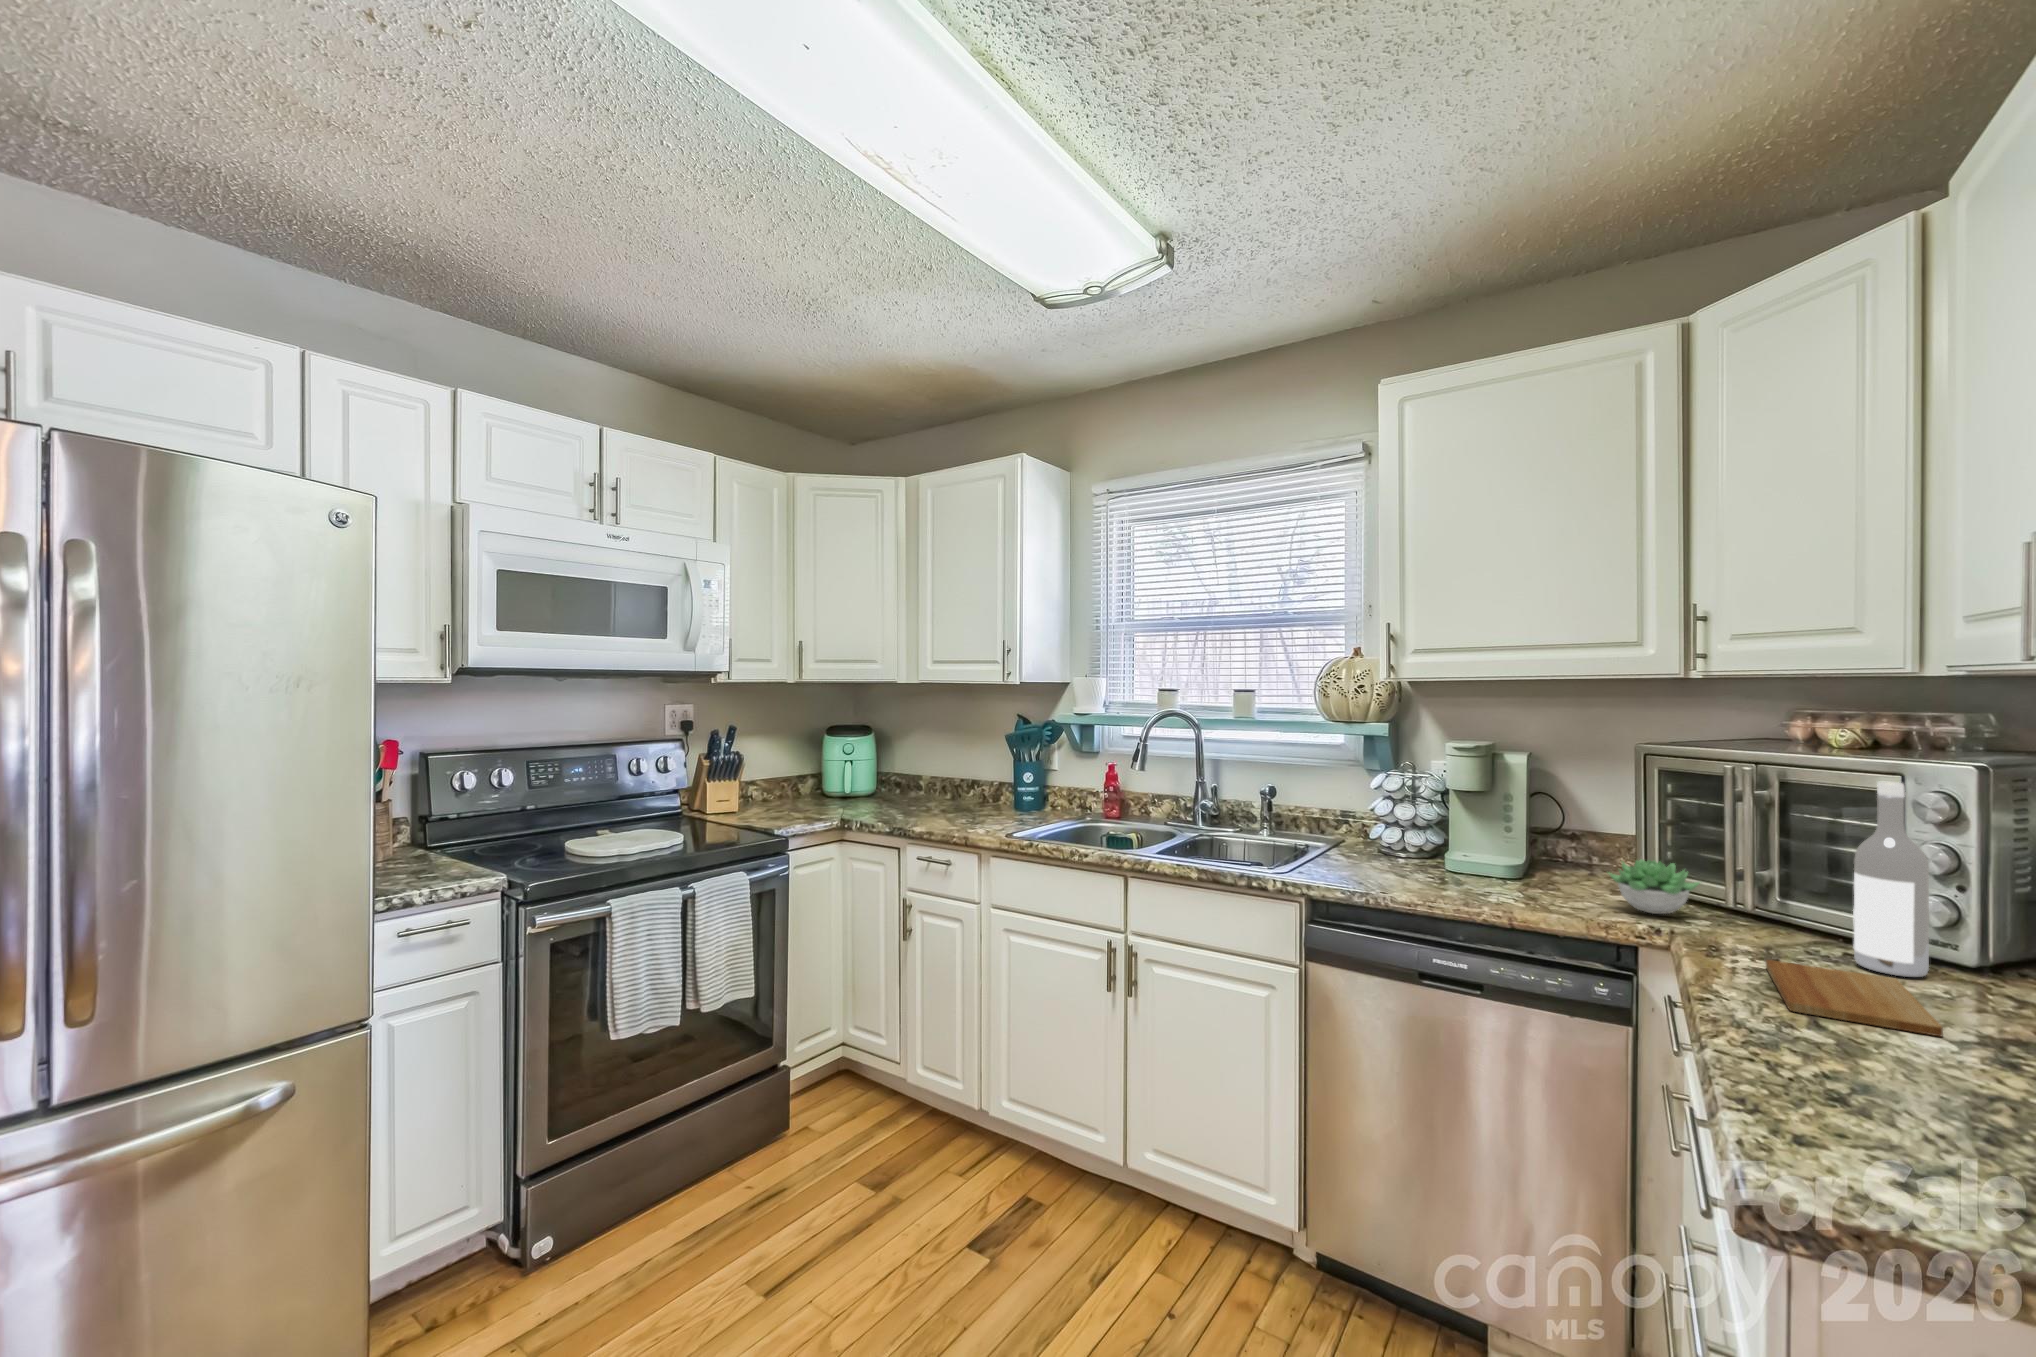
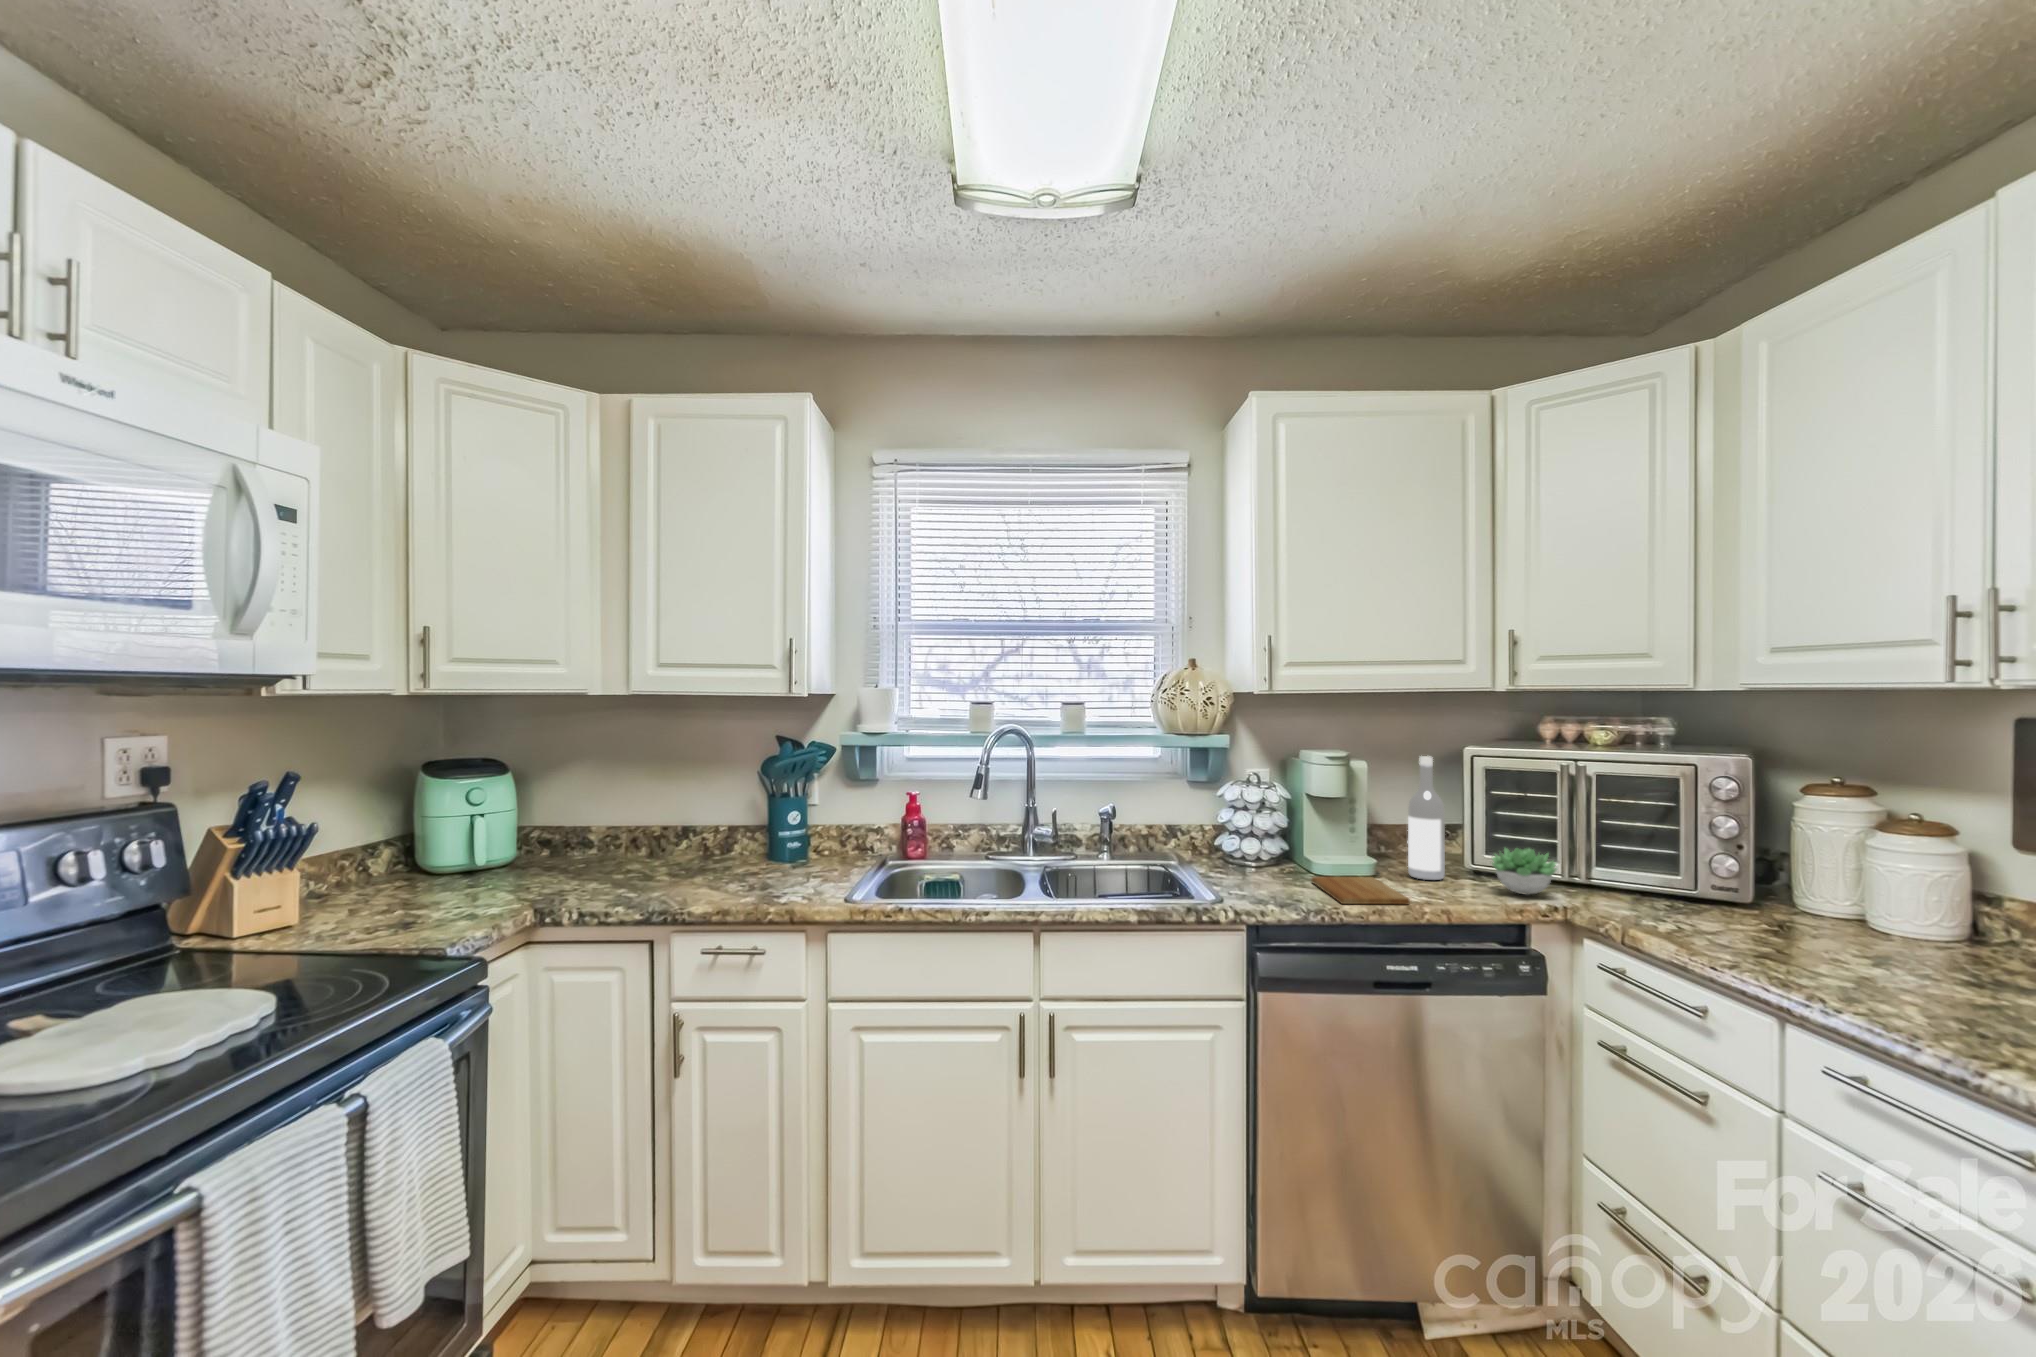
wine bottle: present [1853,781,1929,977] -> present [1408,756,1445,880]
cutting board: present [1766,960,1943,1036] -> present [1311,877,1409,904]

